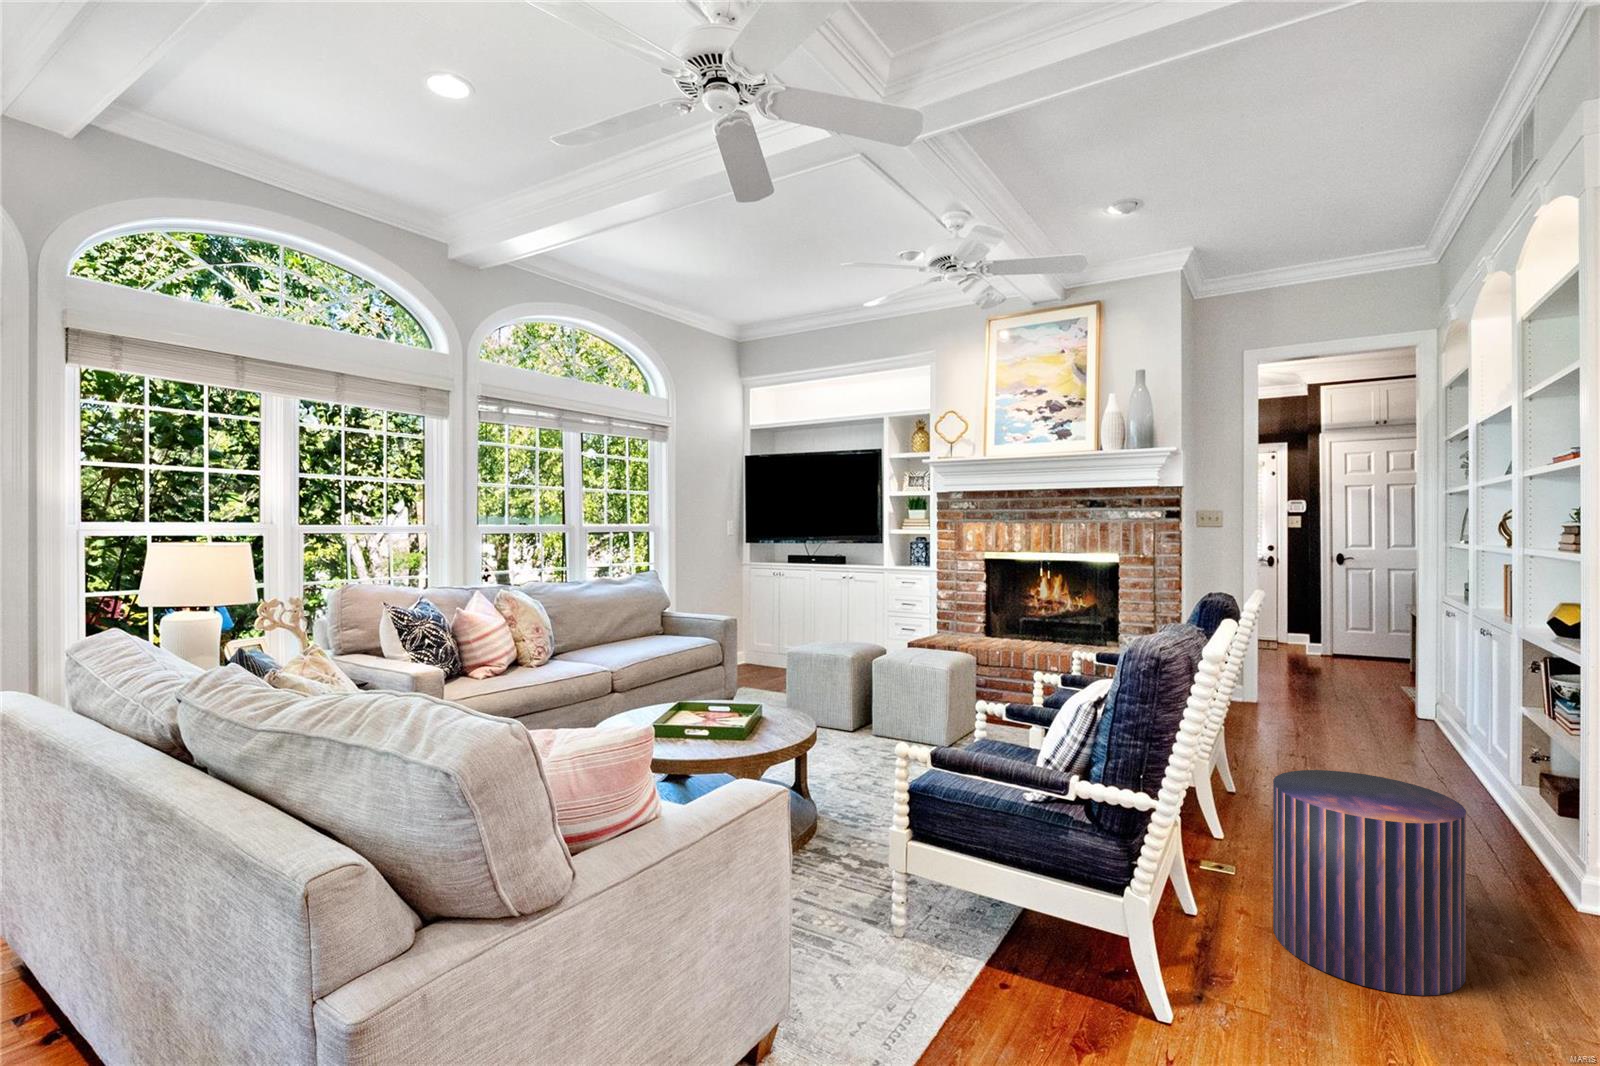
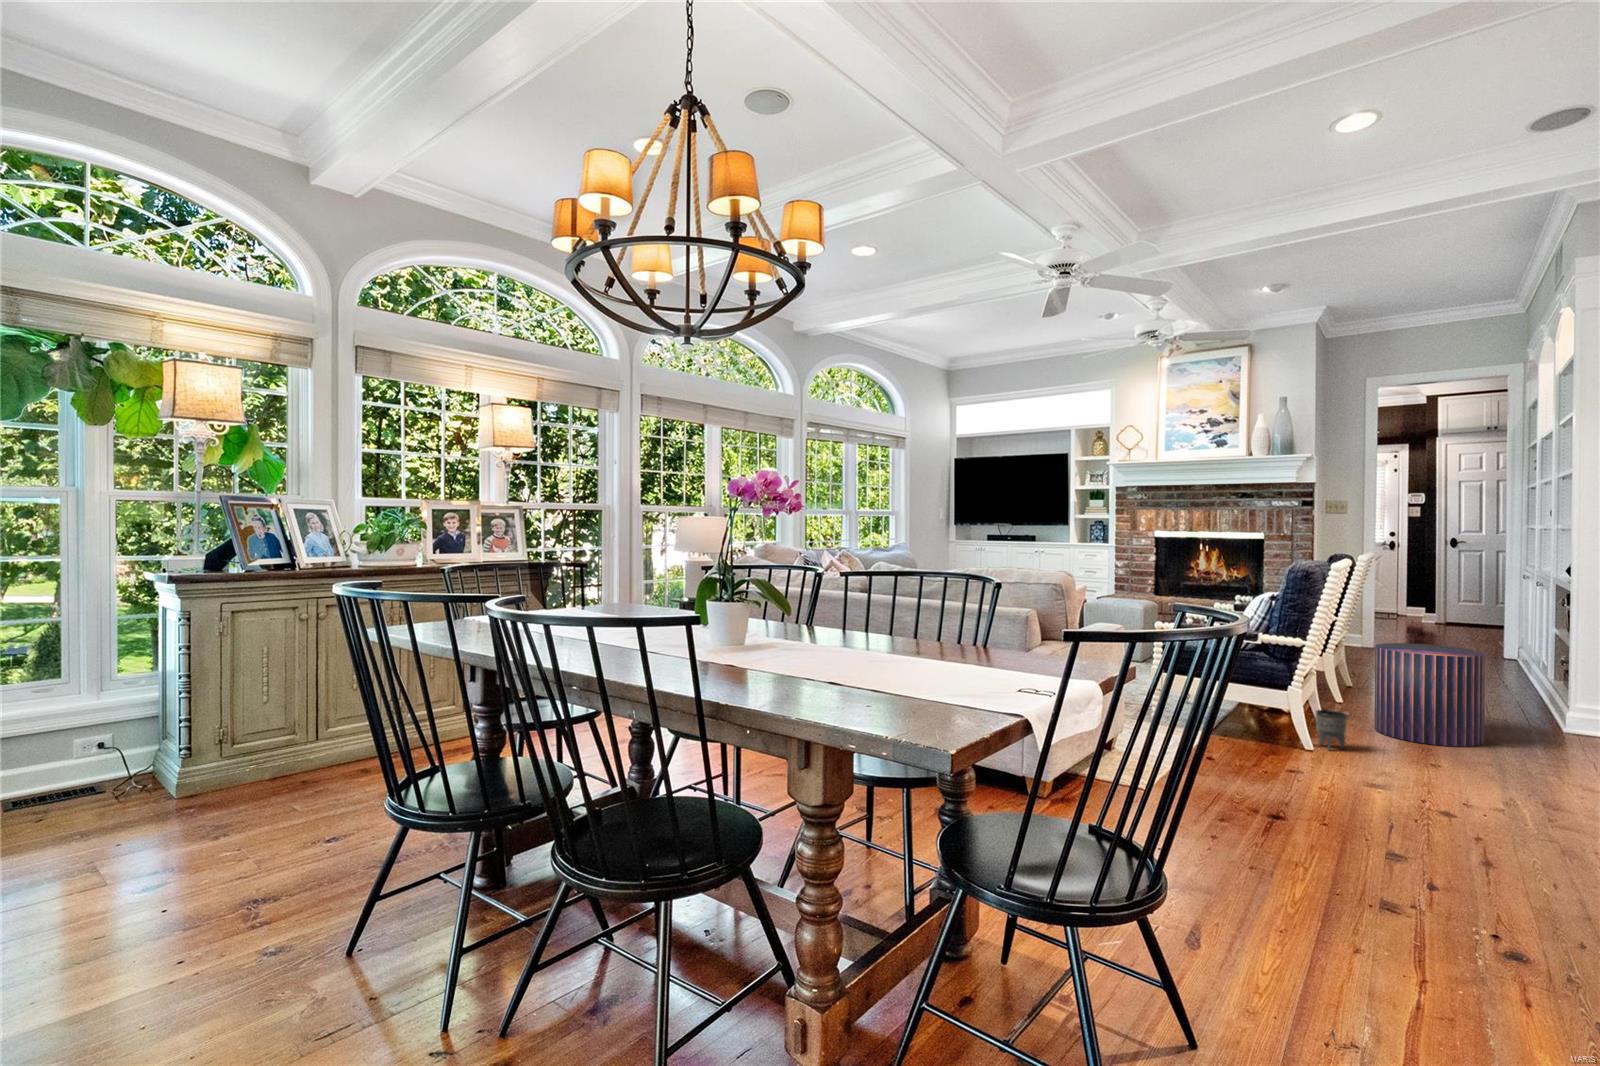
planter: none [1171,934,1229,1030] -> present [1316,710,1347,750]

